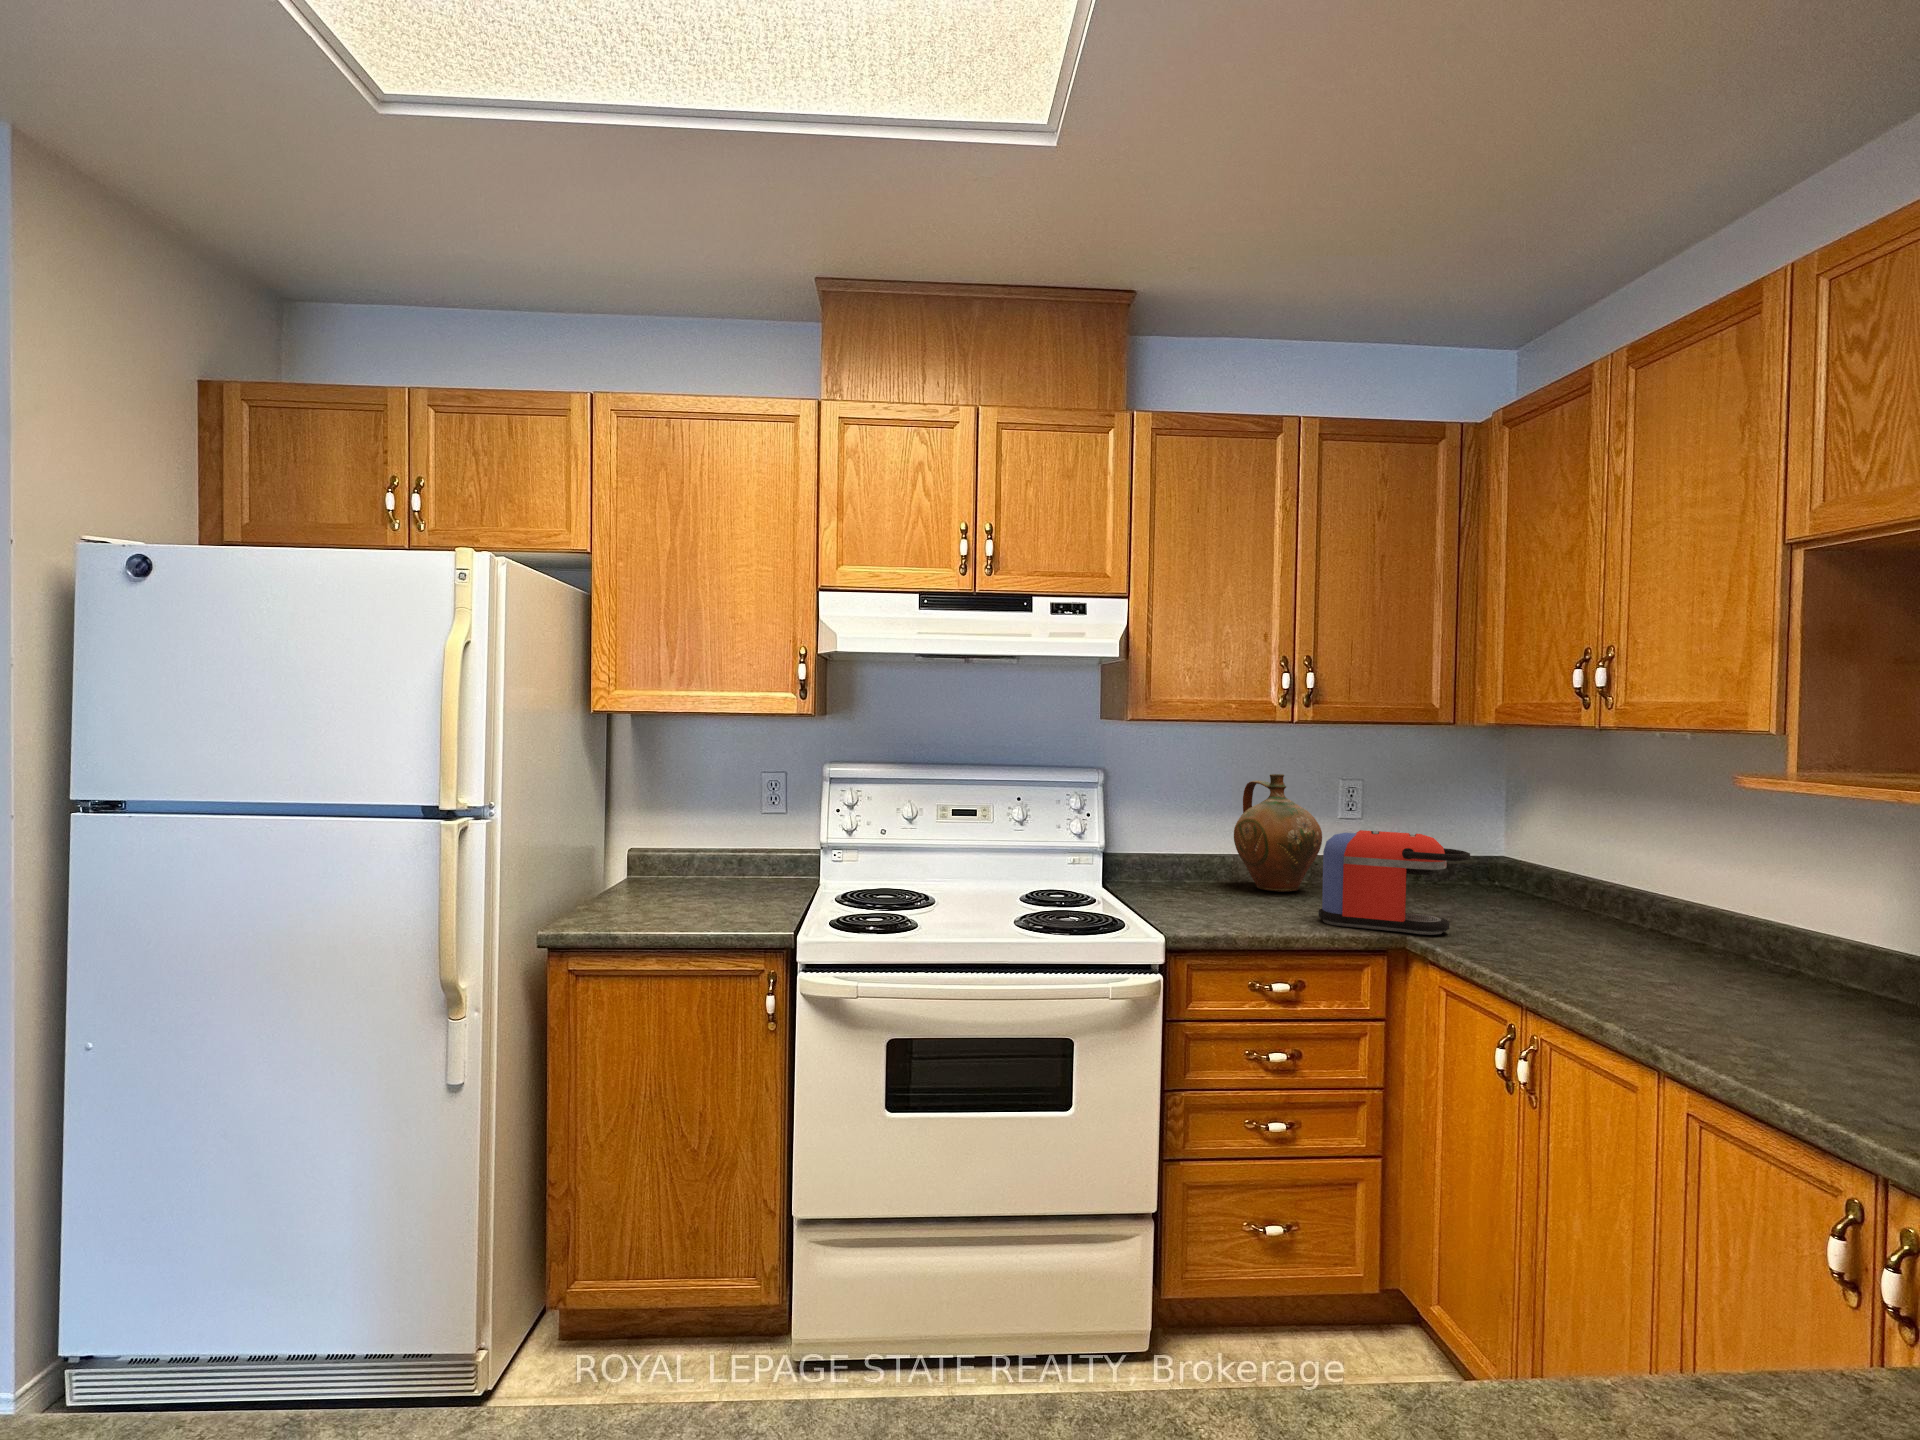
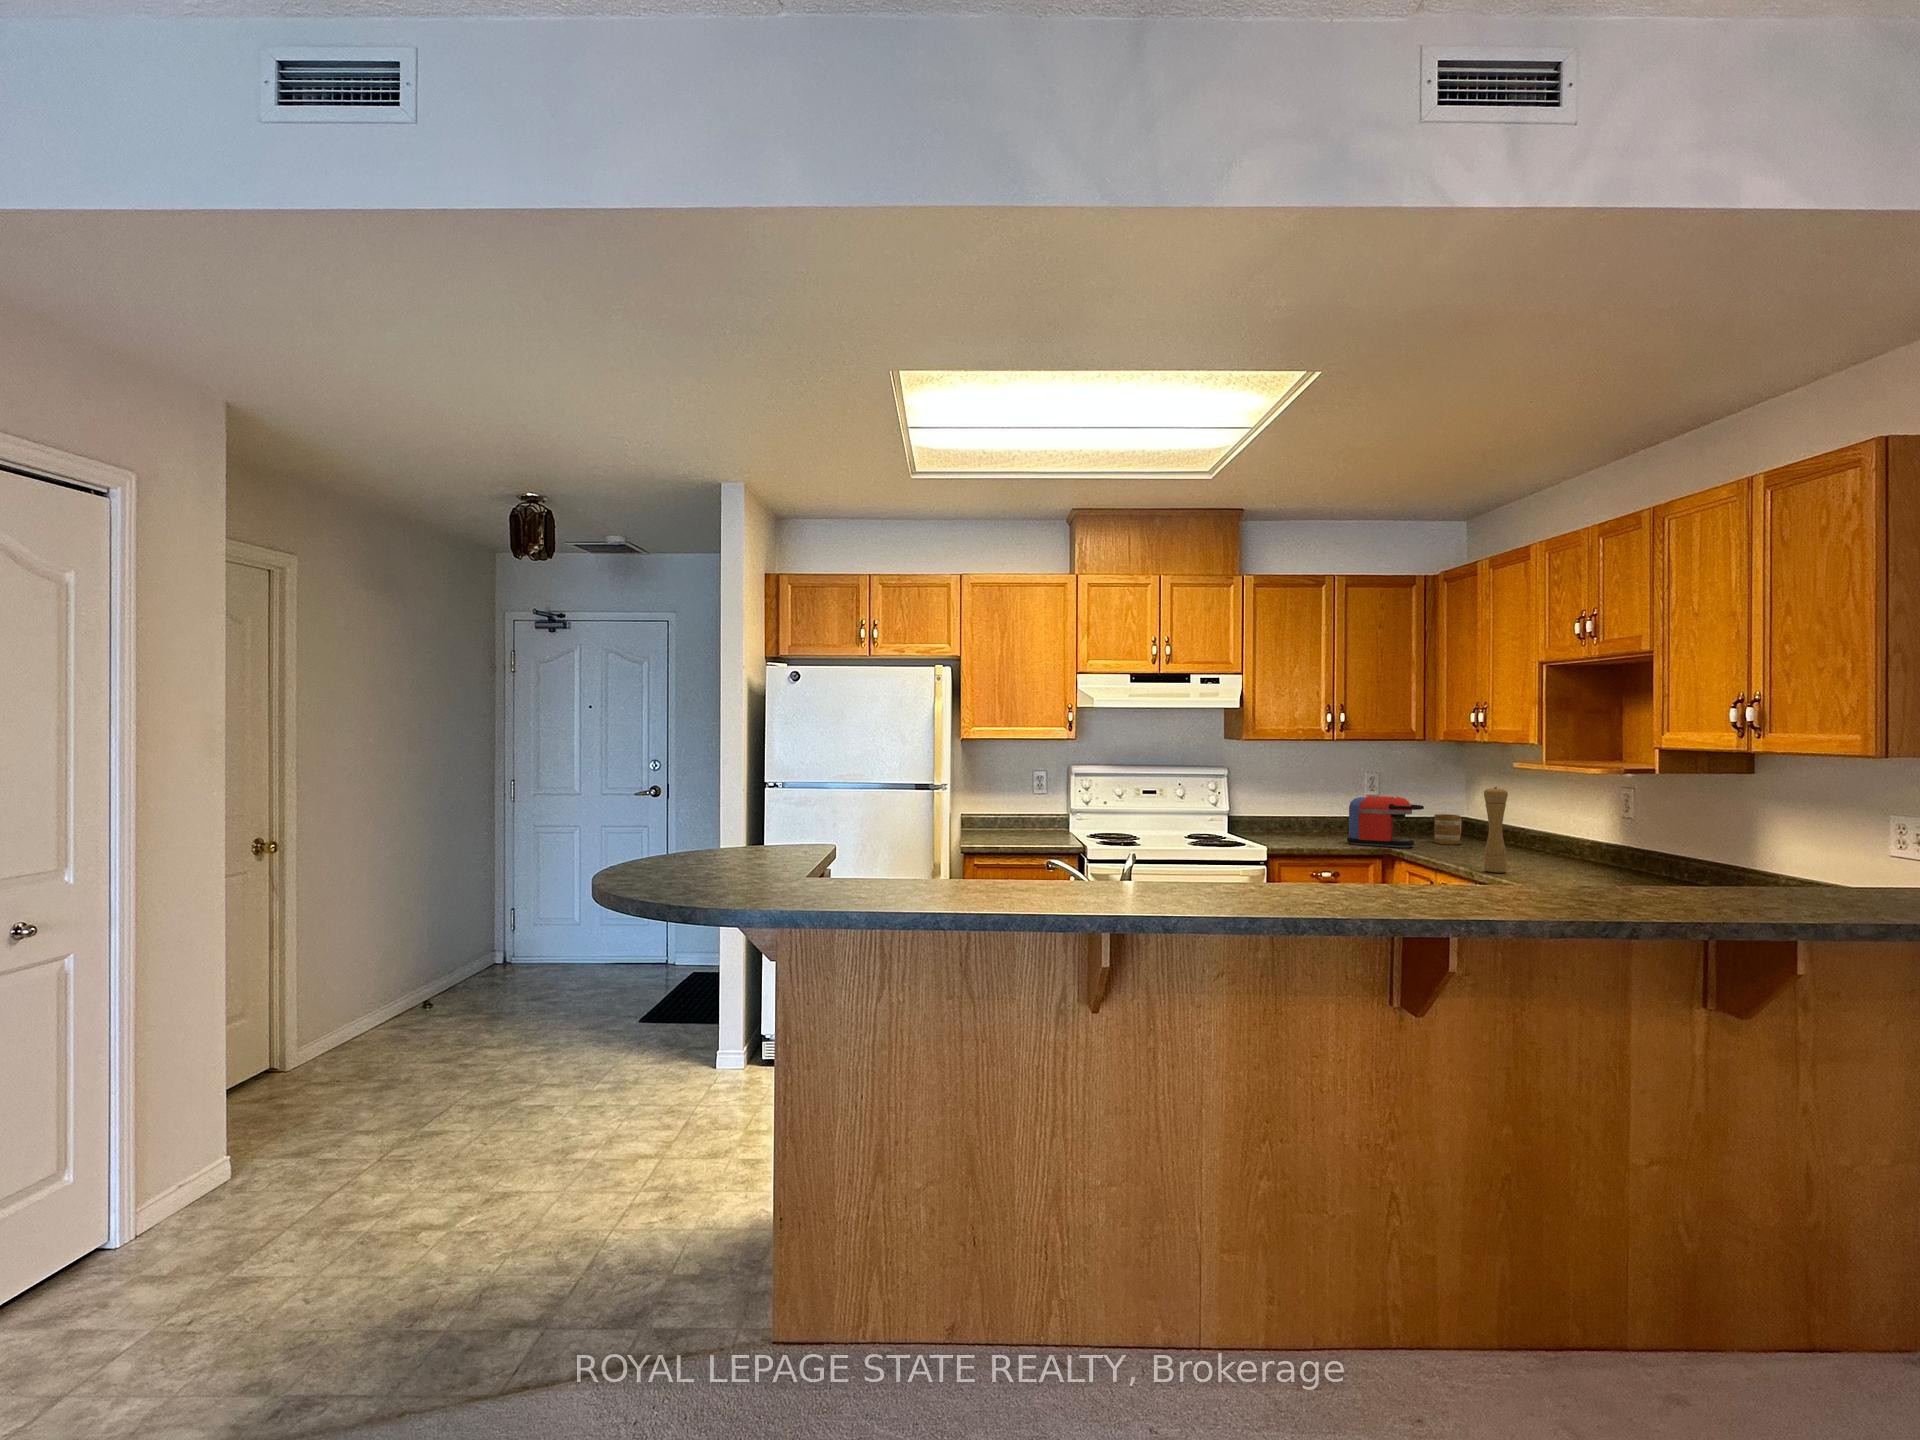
ceramic jug: present [1234,774,1322,892] -> none [1302,768,1352,833]
pepper mill: none [1653,831,1717,1036] -> present [1484,787,1508,873]
mug: none [1477,863,1528,923] -> present [1434,814,1462,844]

